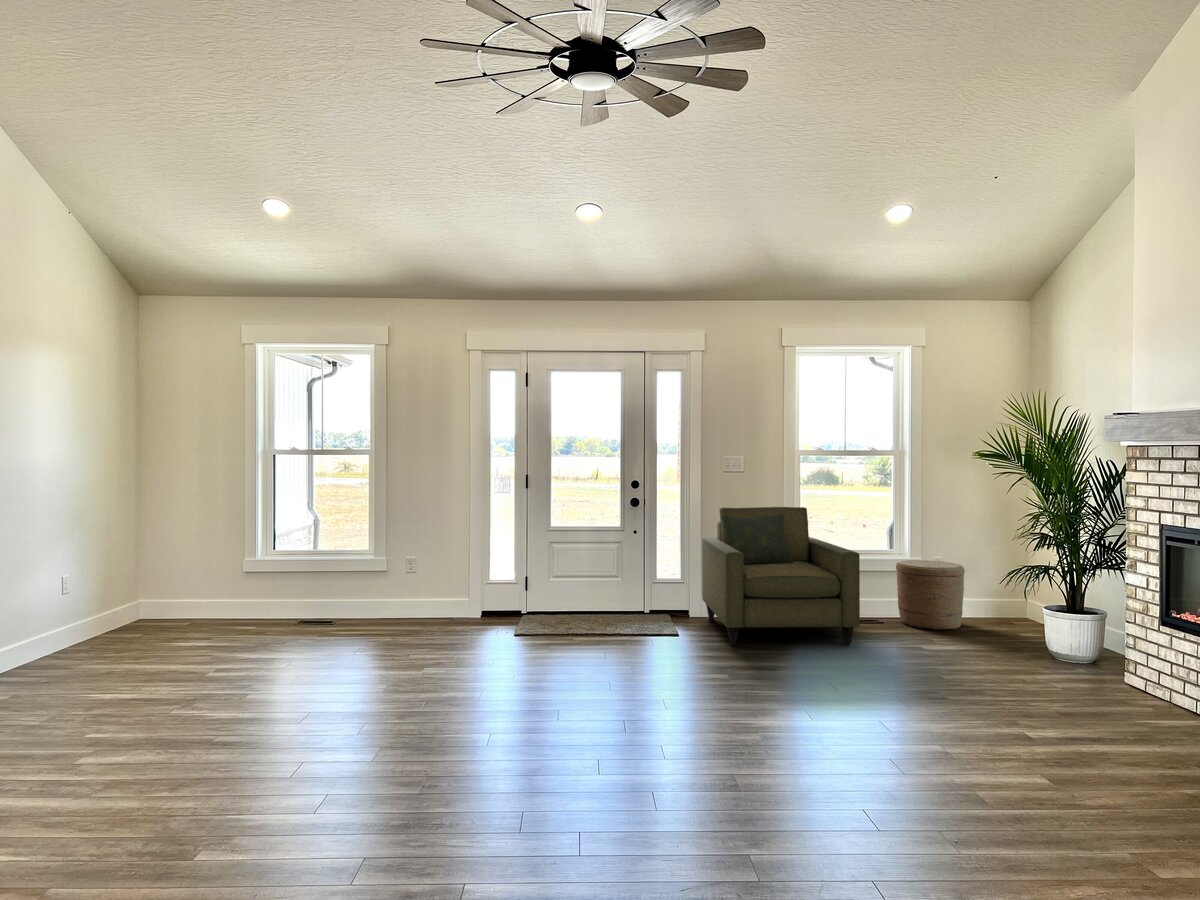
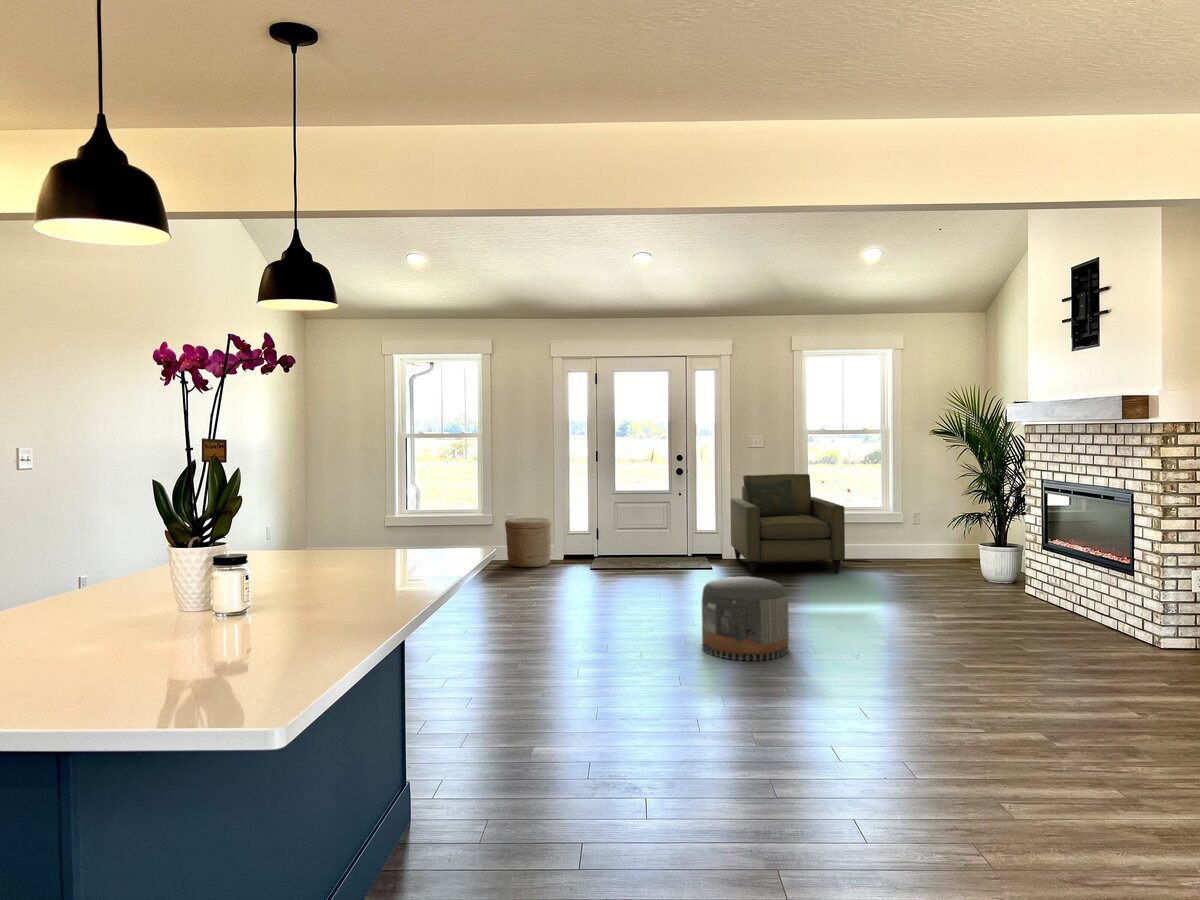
woven basket: present [896,560,965,630] -> present [505,518,551,568]
pouf: none [659,685,813,859] -> present [702,577,789,661]

